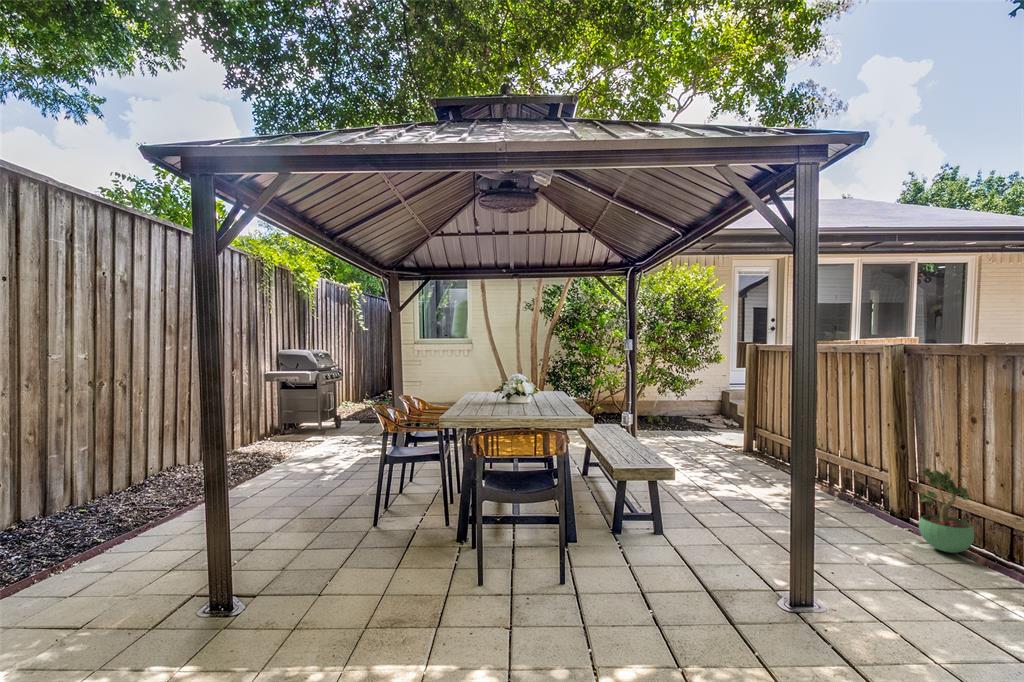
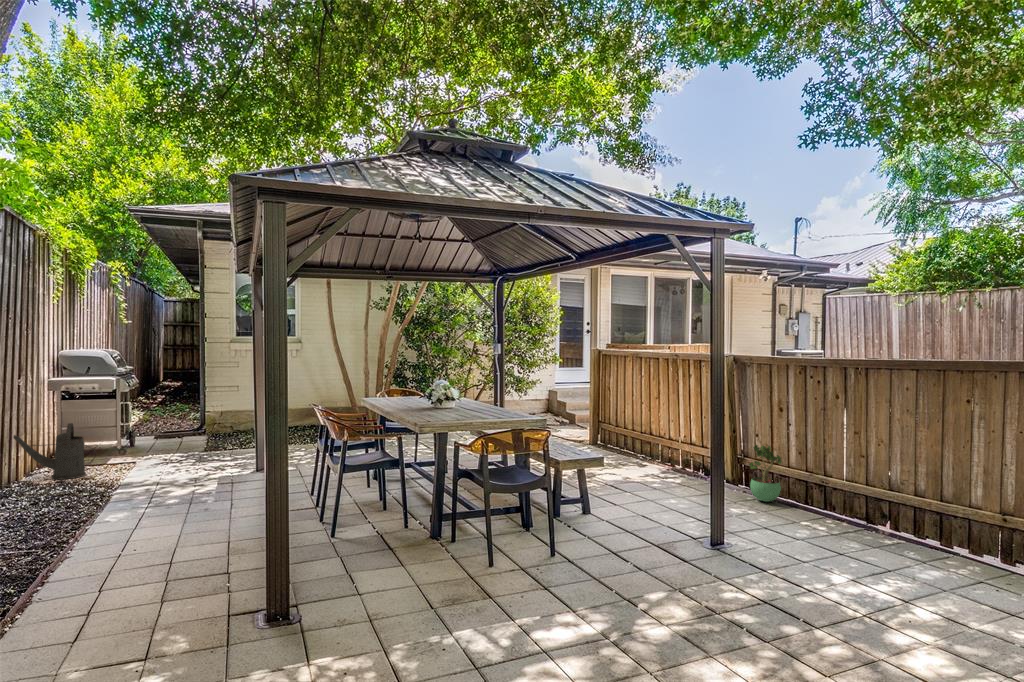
watering can: none [262,406,310,446] -> present [13,423,96,480]

